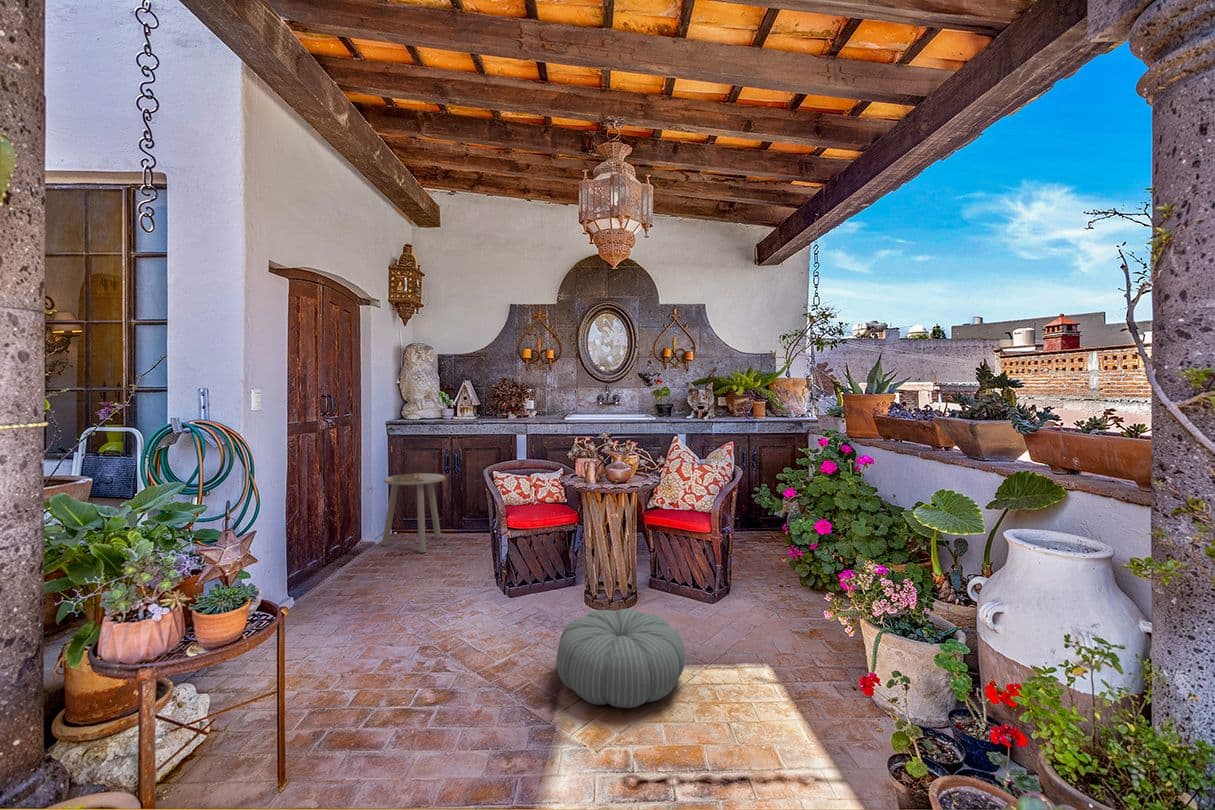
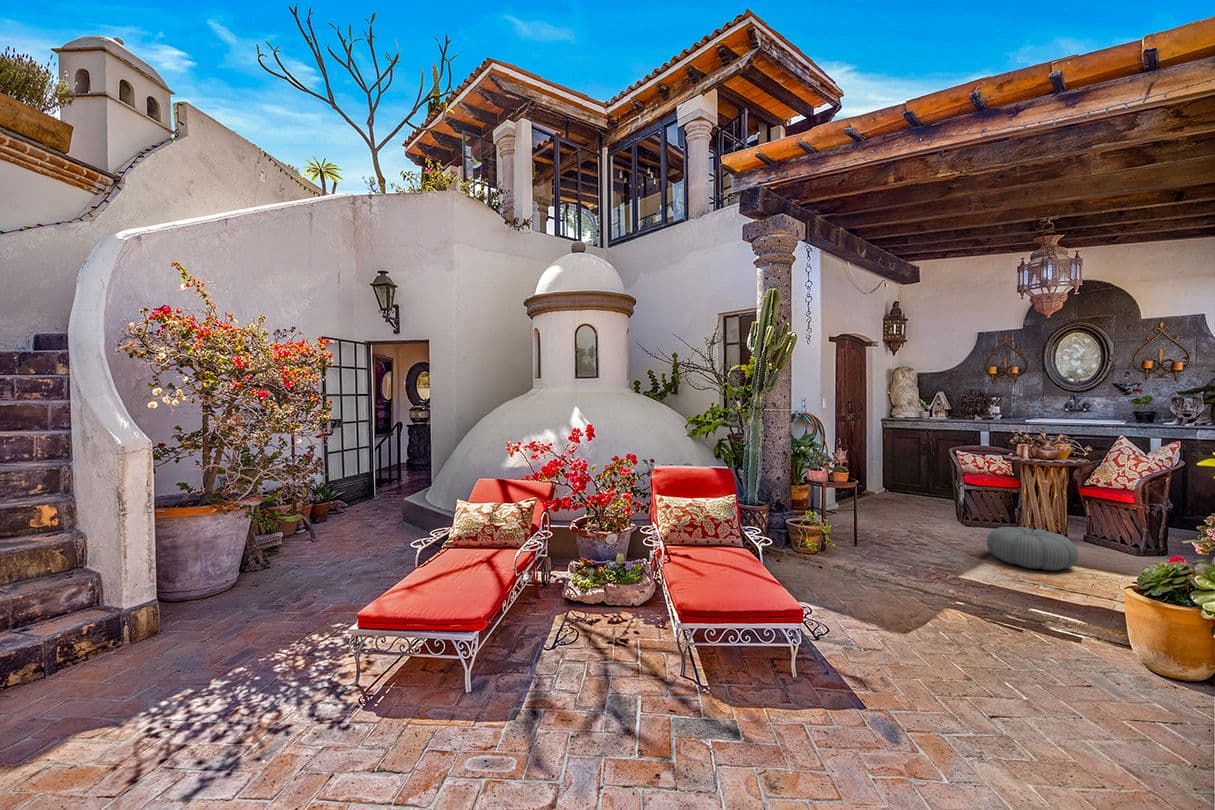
side table: present [382,473,446,553] -> none [878,452,923,500]

